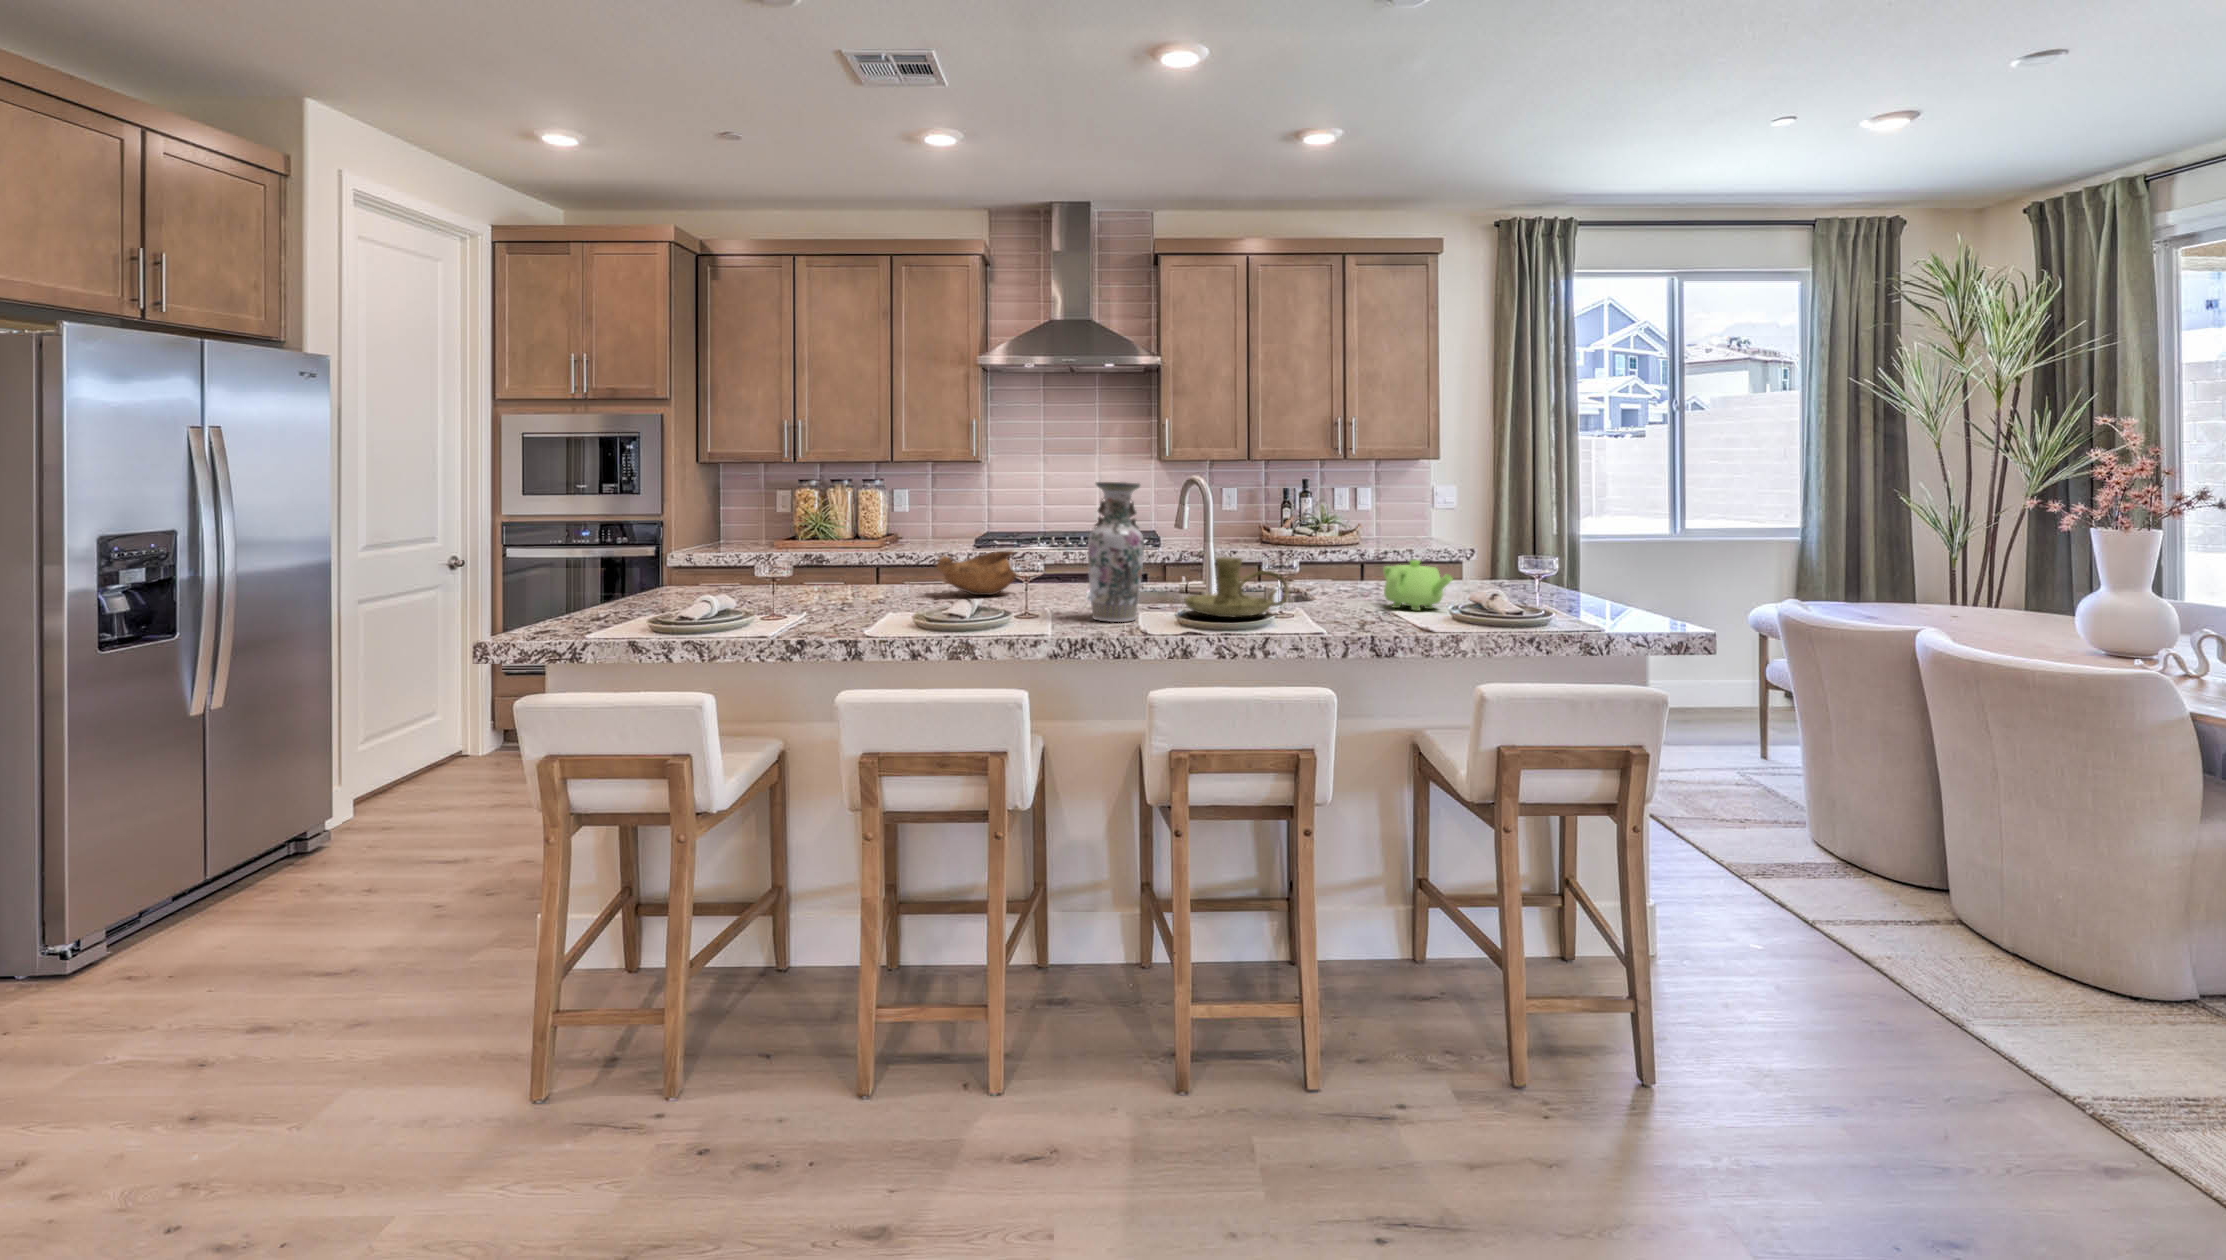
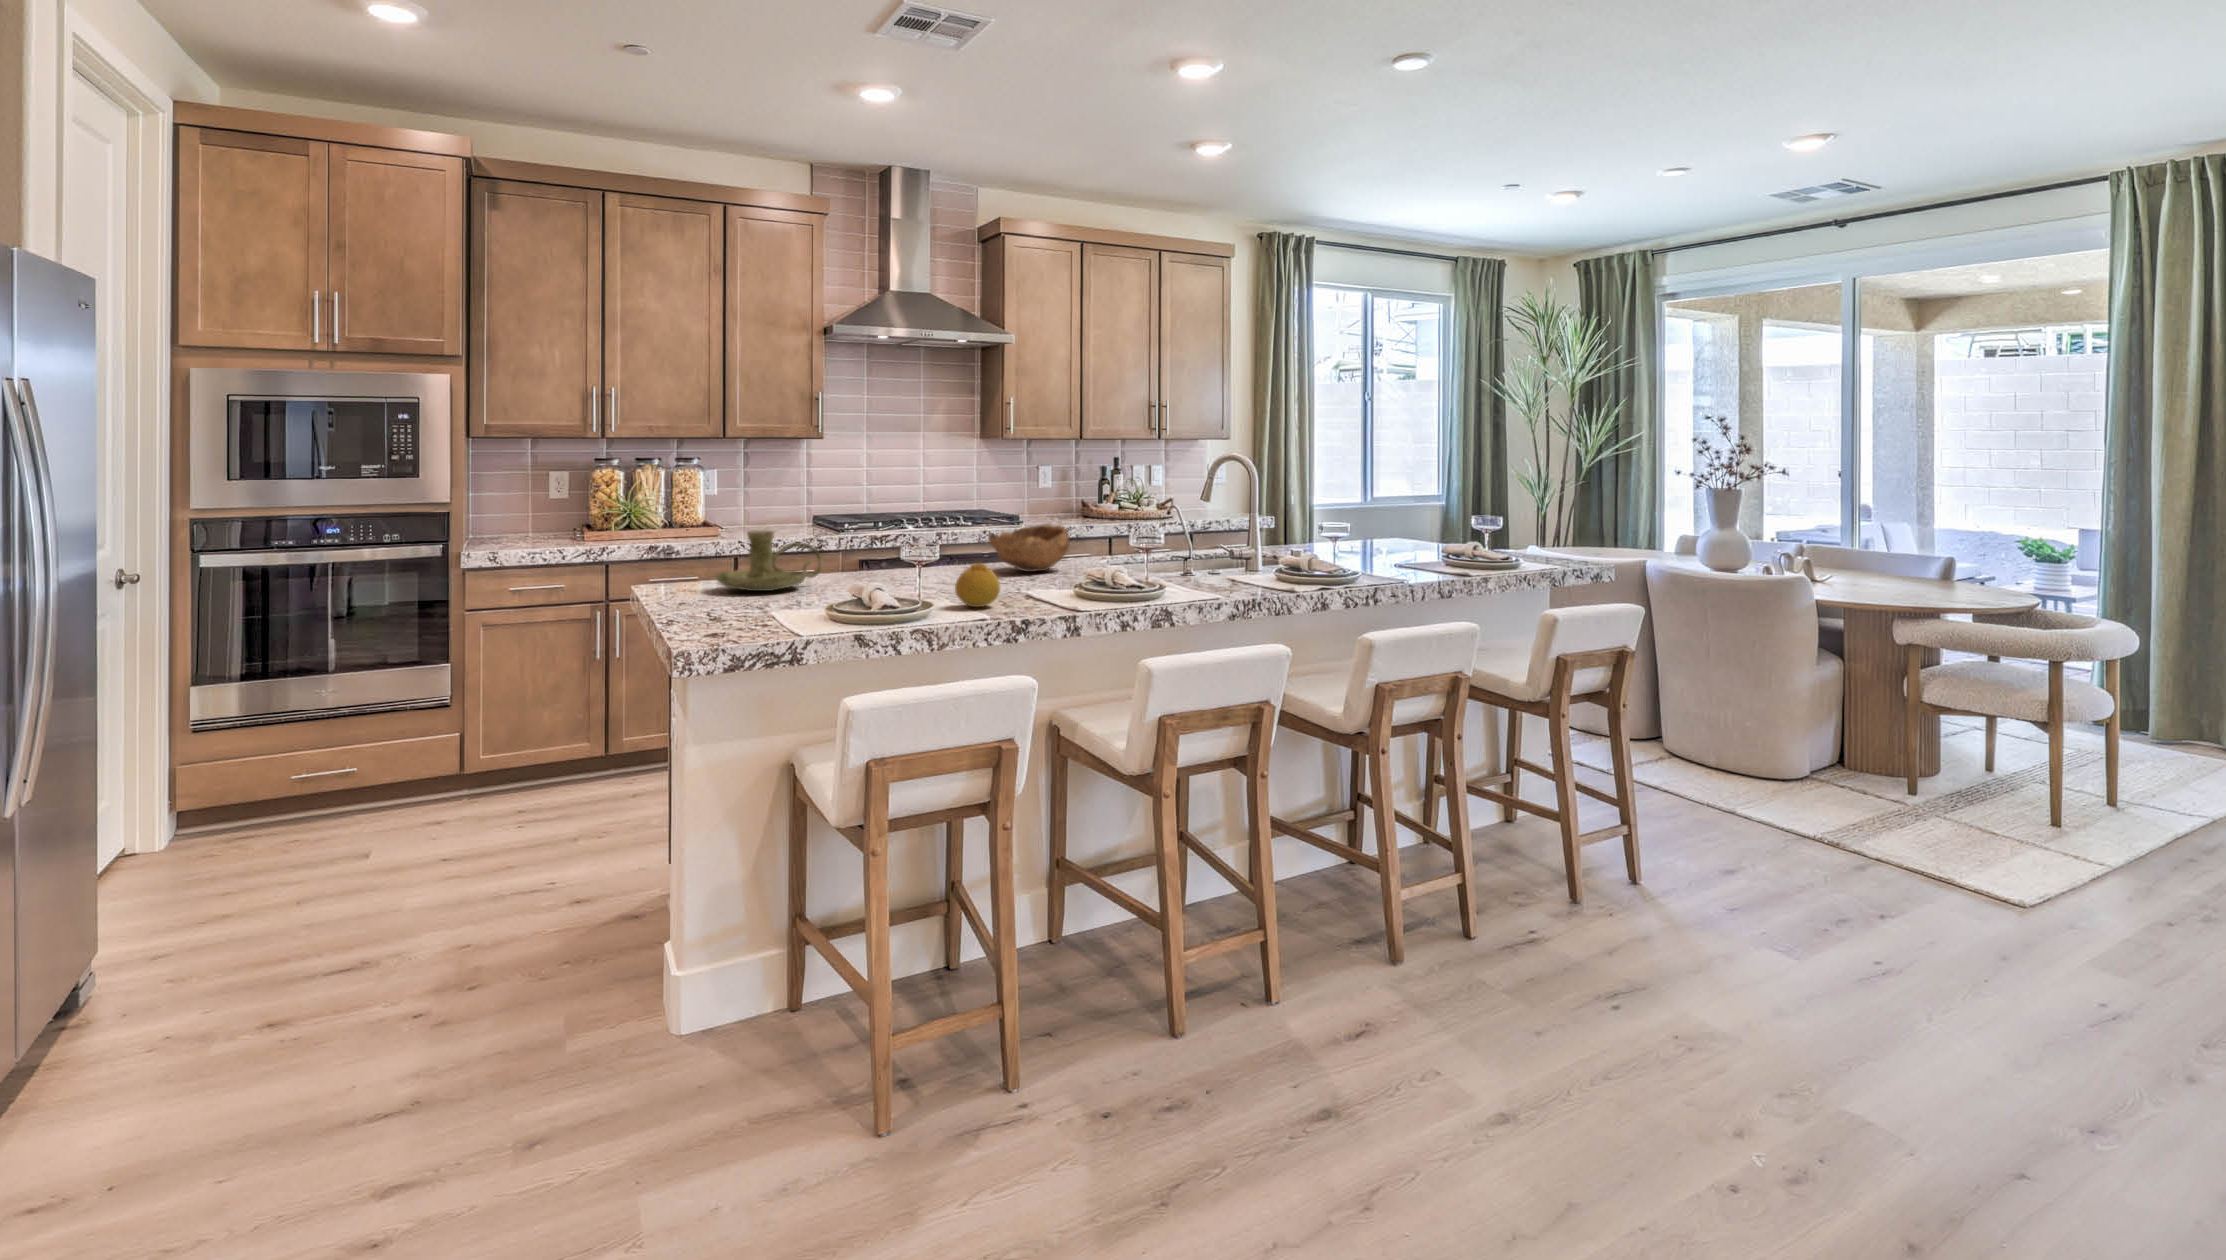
vase: present [1088,482,1144,622] -> none [1214,449,1270,583]
candle holder: present [1184,557,1289,617] -> present [716,531,822,591]
teapot: present [1383,560,1453,611] -> none [1396,516,1471,561]
fruit: none [771,585,816,626] -> present [955,563,1000,607]

